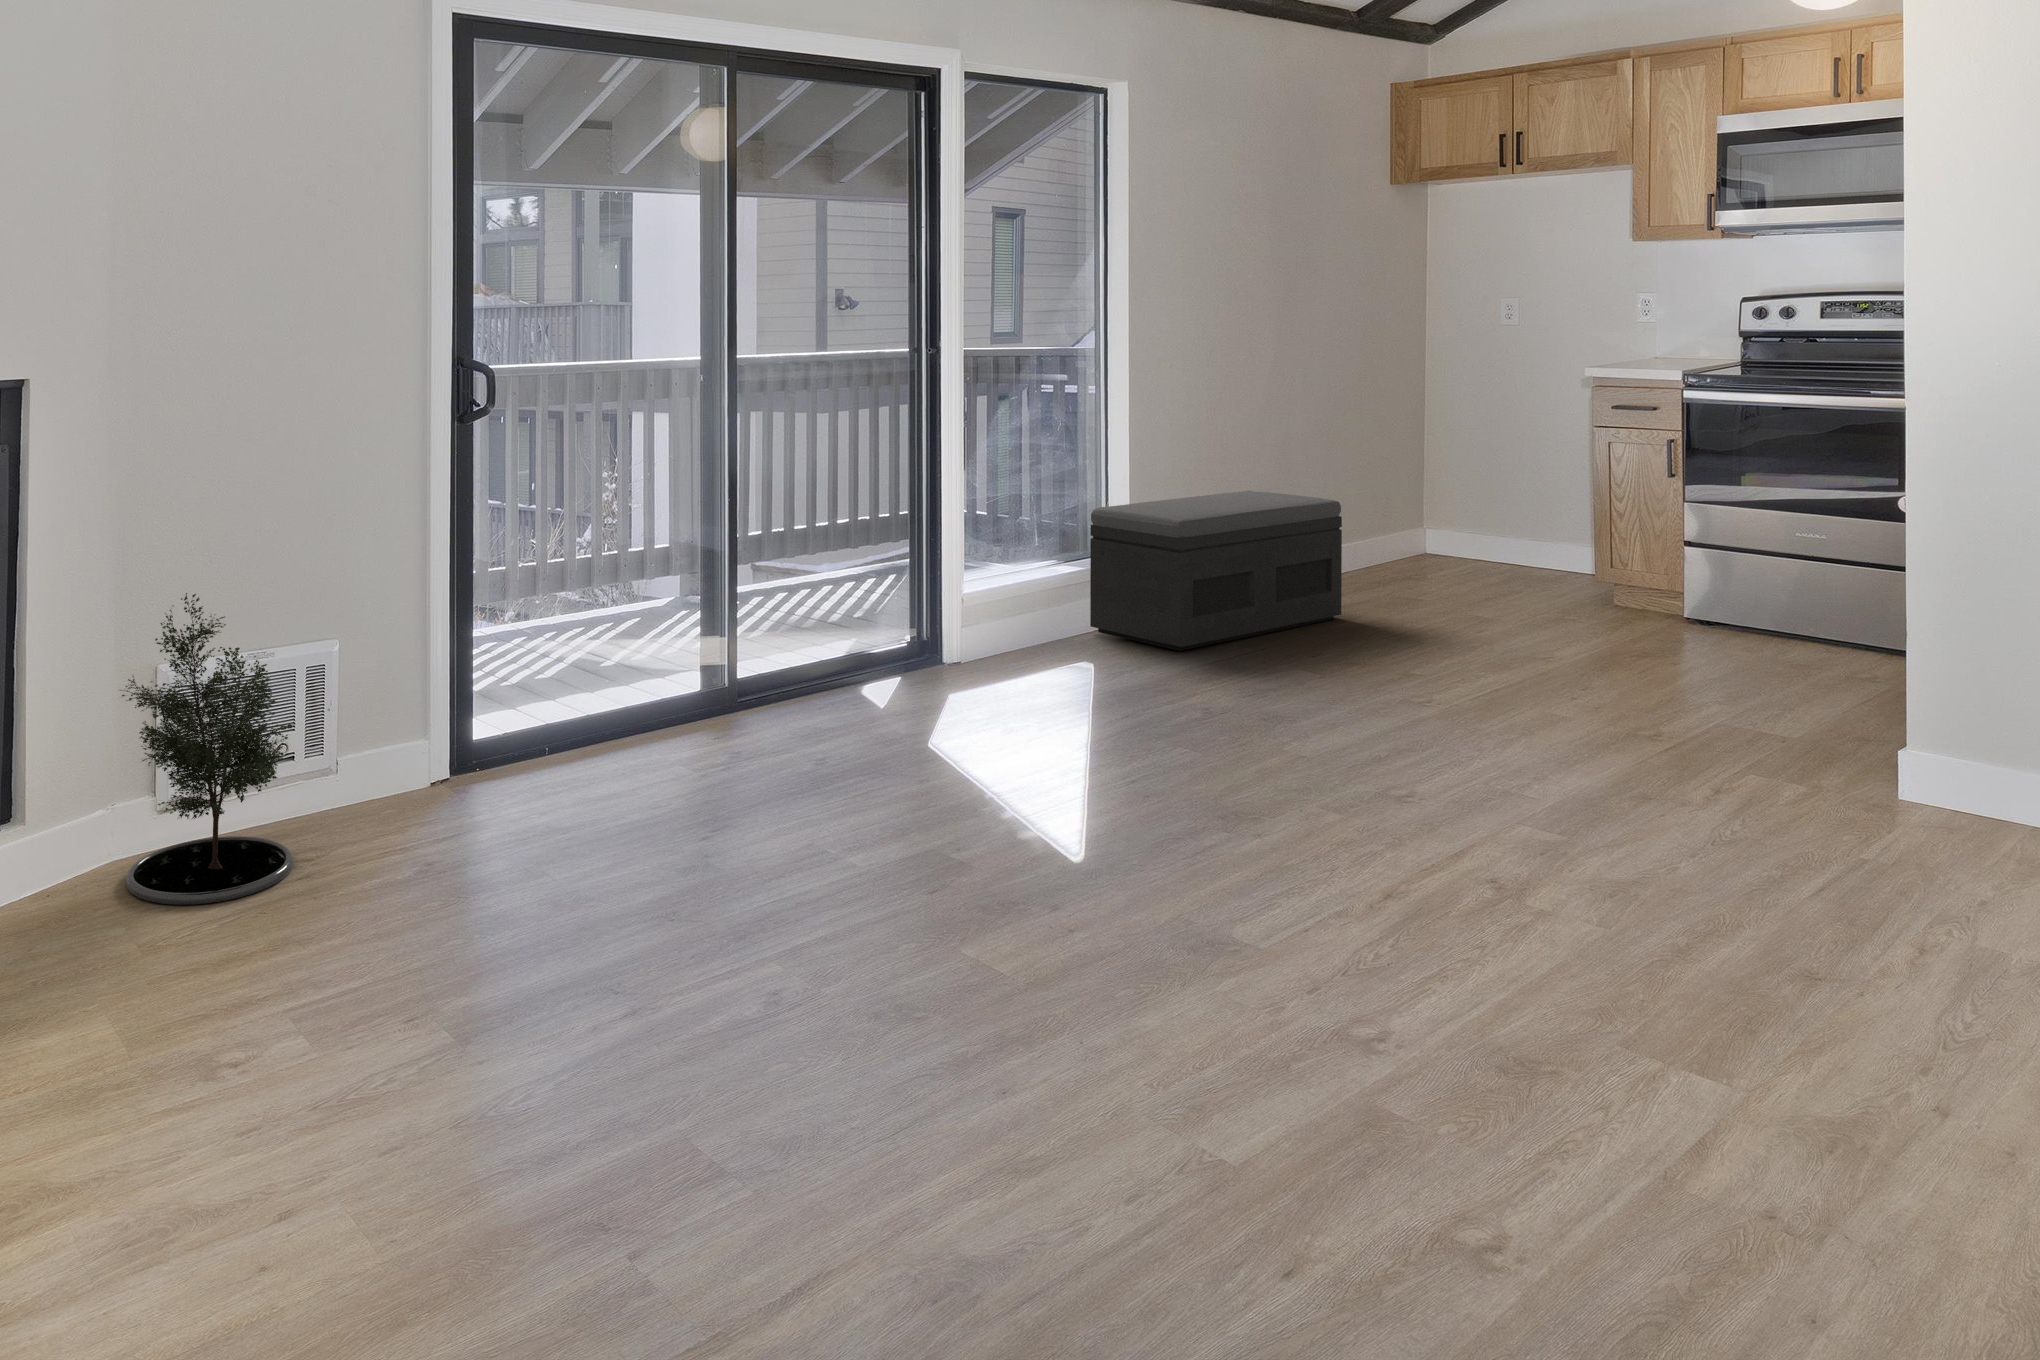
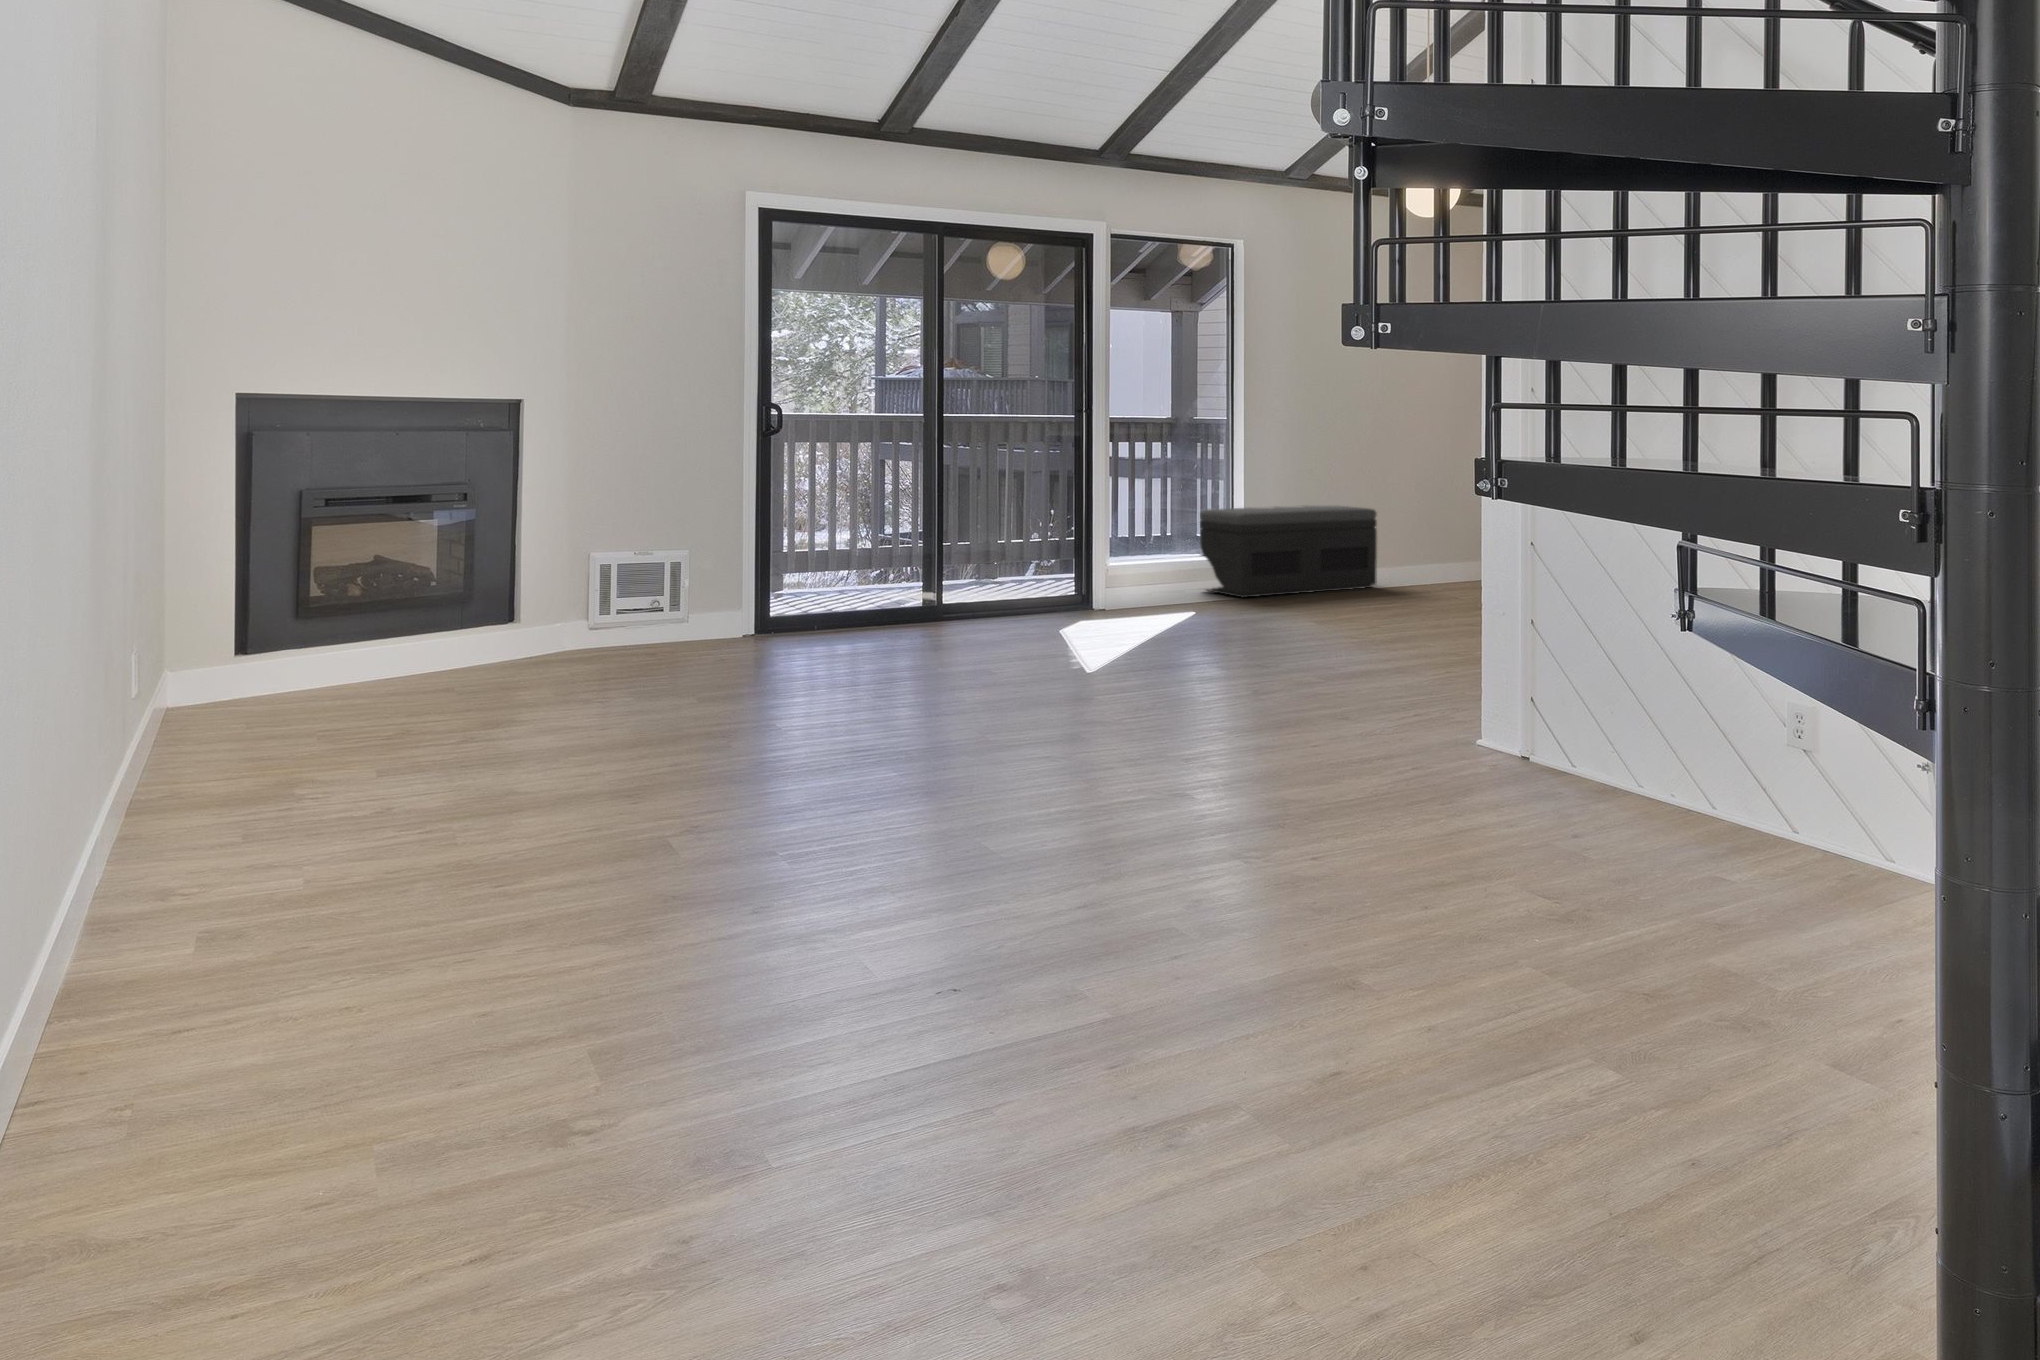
potted tree: present [120,593,293,905] -> none [567,509,659,662]

